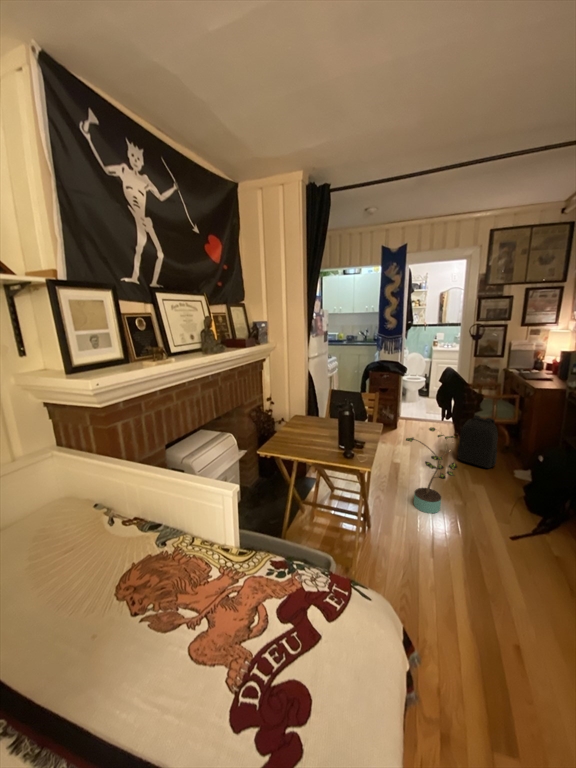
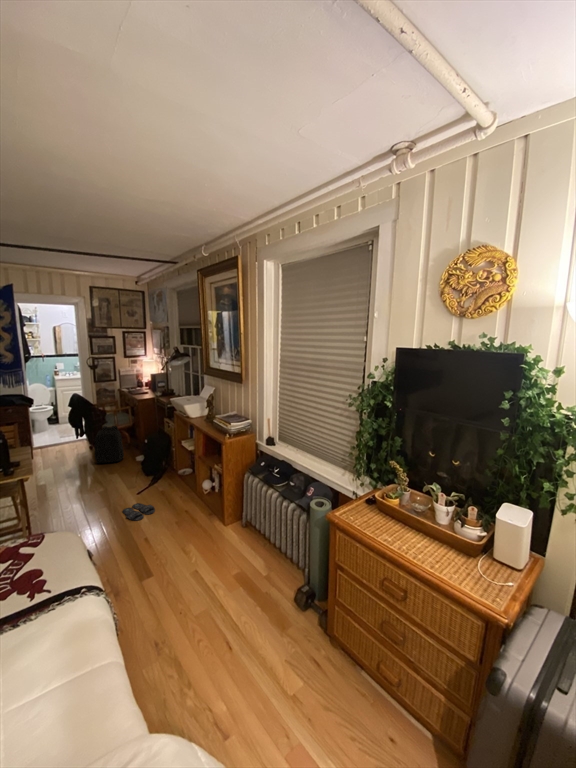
potted plant: present [406,428,457,513] -> none [50,441,96,507]
slippers: none [483,558,544,603] -> present [123,503,155,521]

